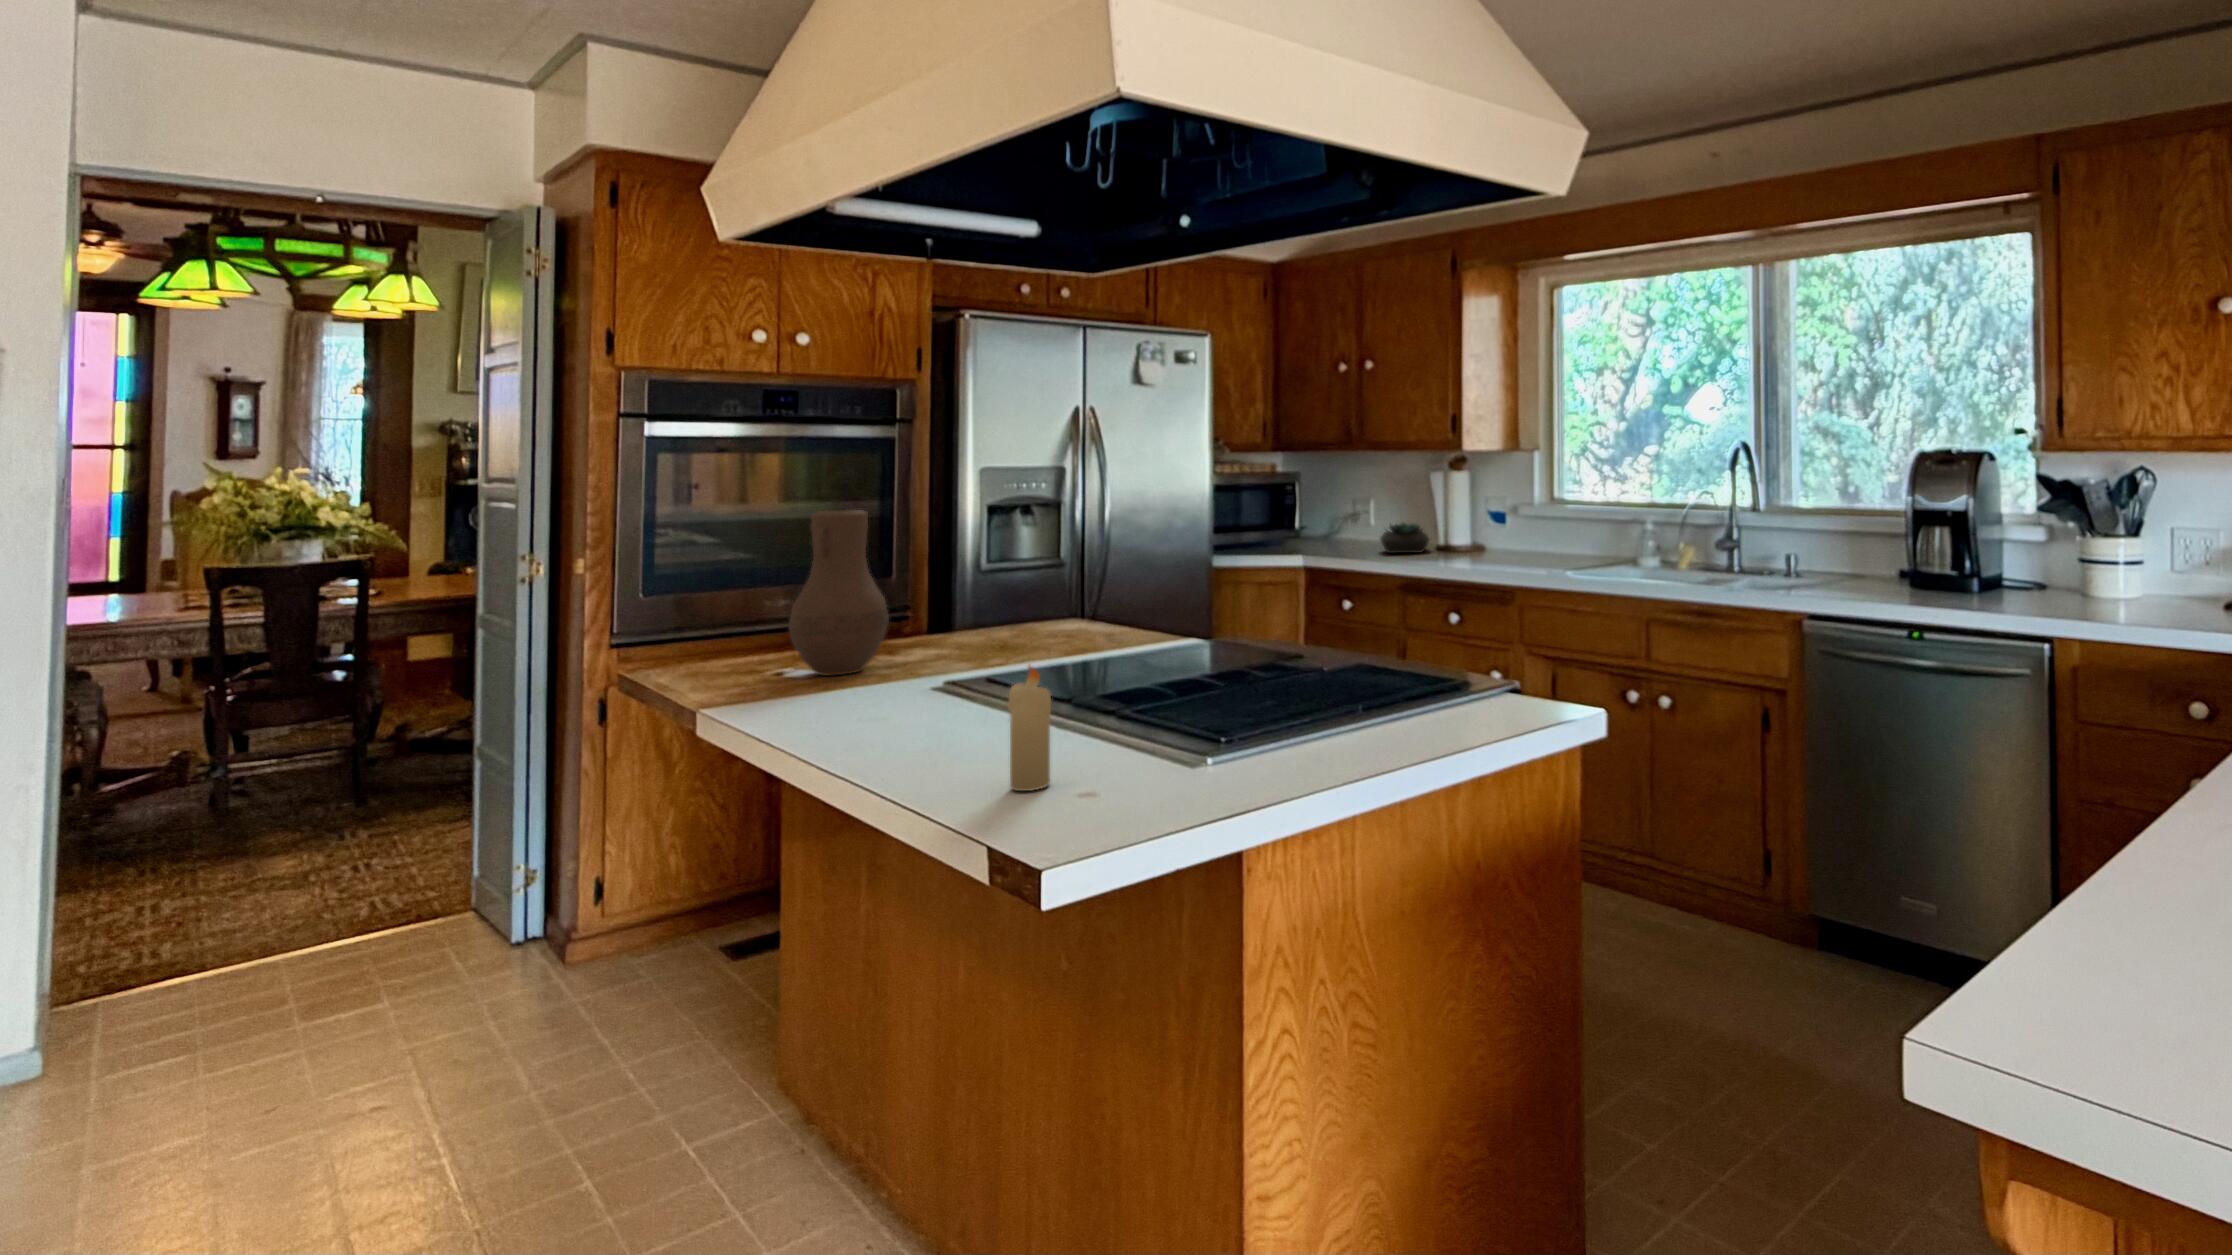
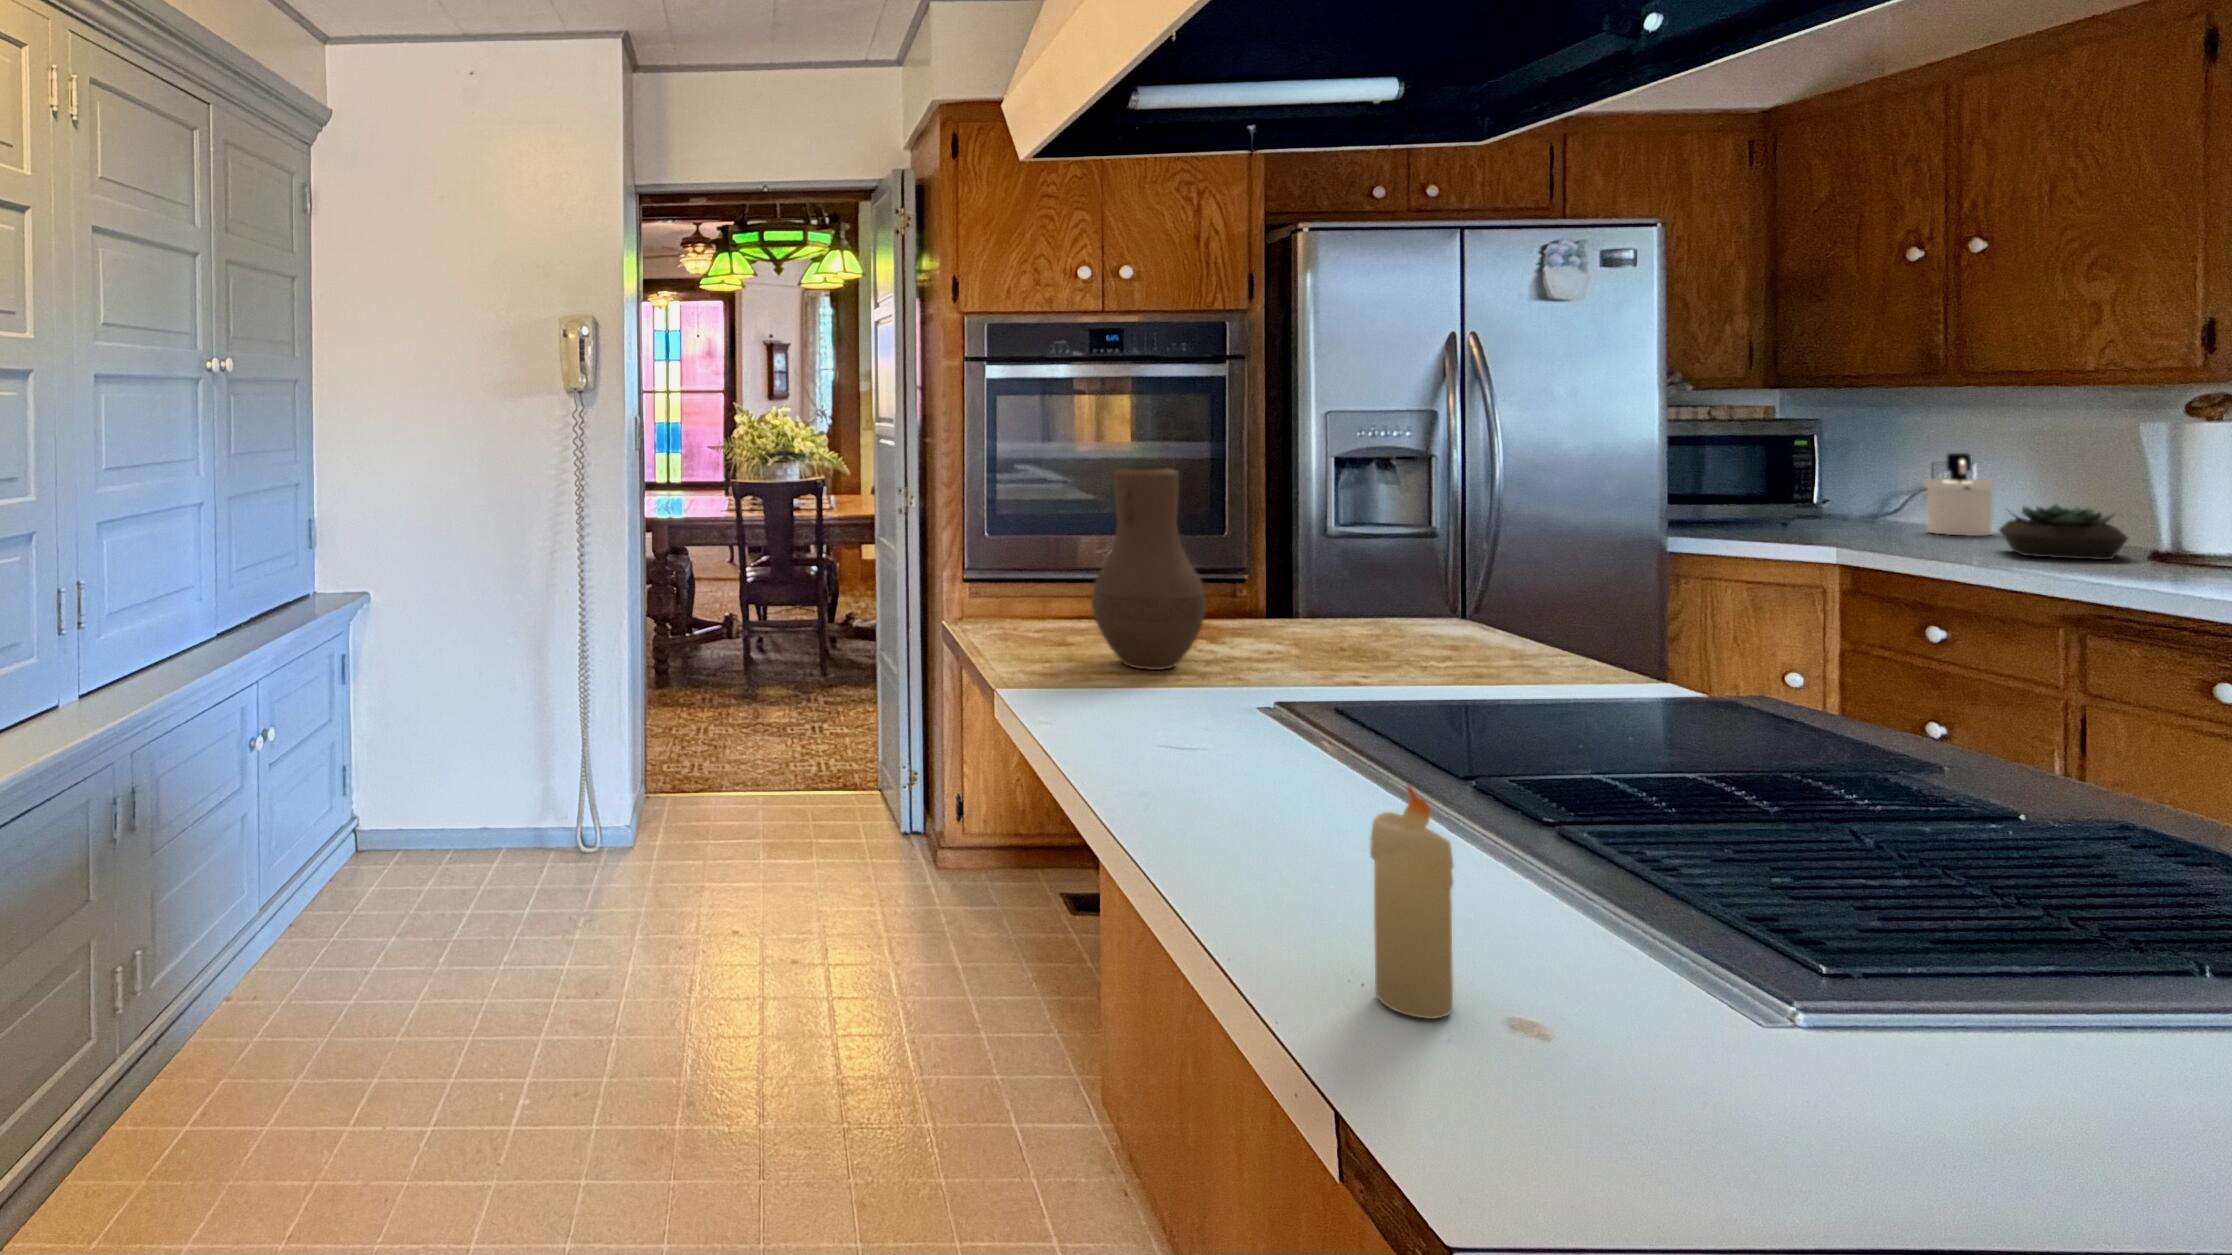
soap dispenser: none [1351,493,1382,545] -> present [1924,453,1995,536]

